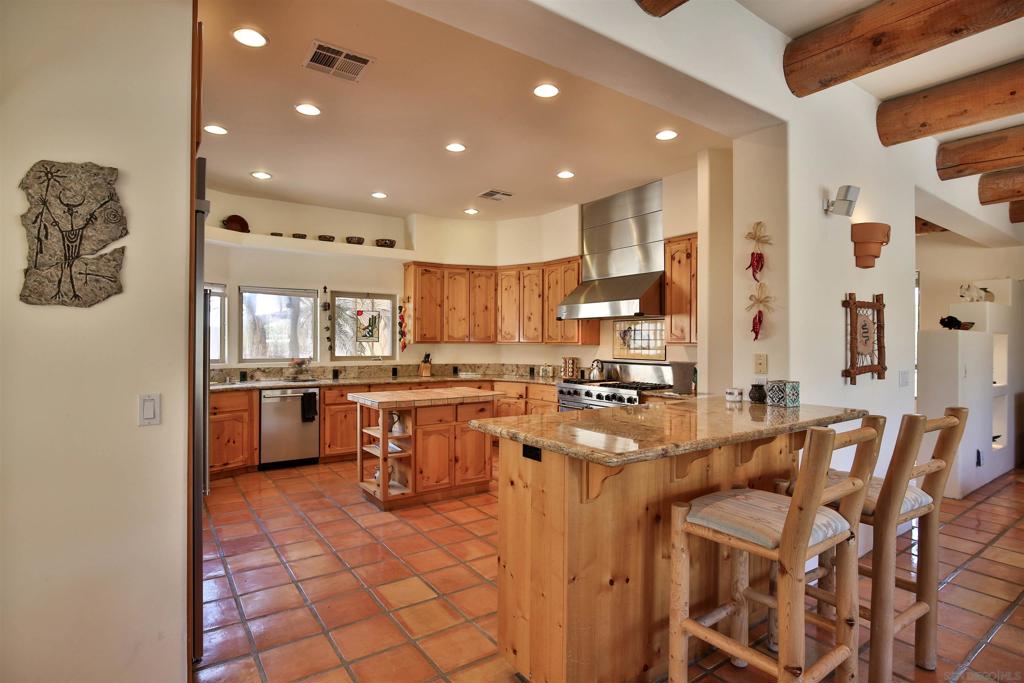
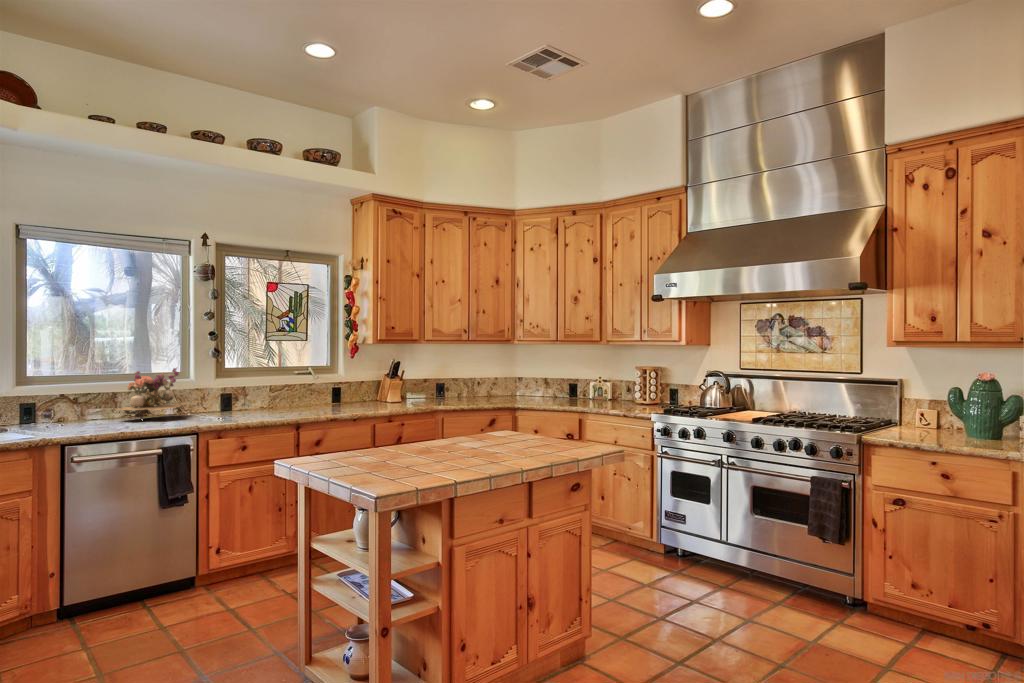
vase: present [669,361,697,394] -> none [928,378,997,444]

